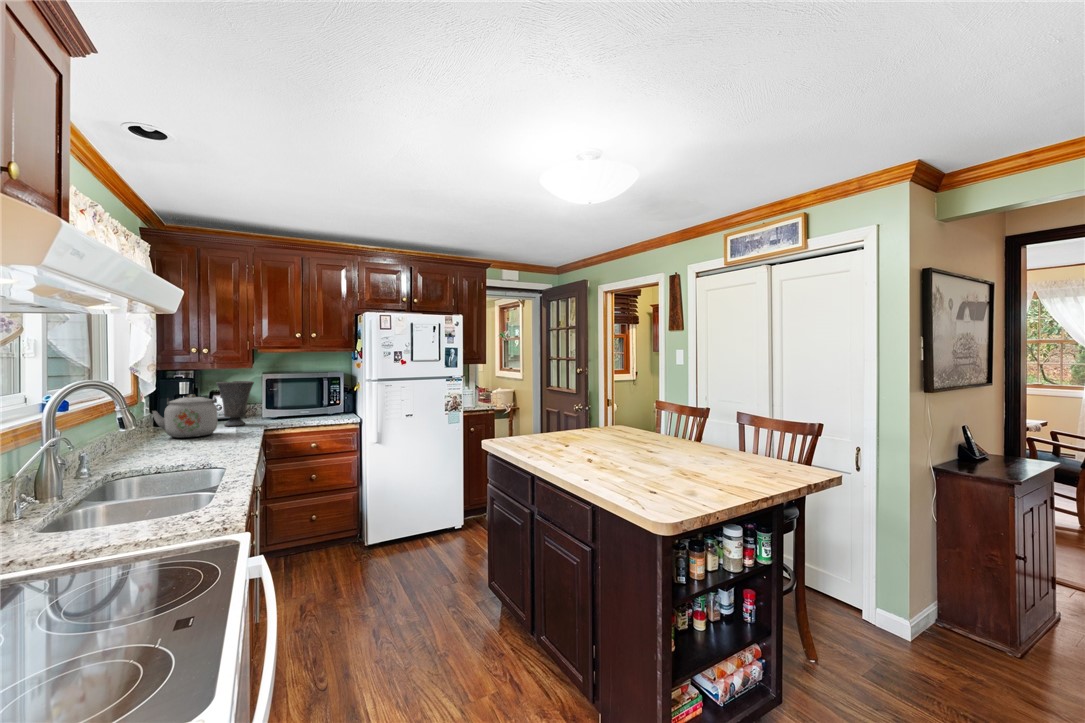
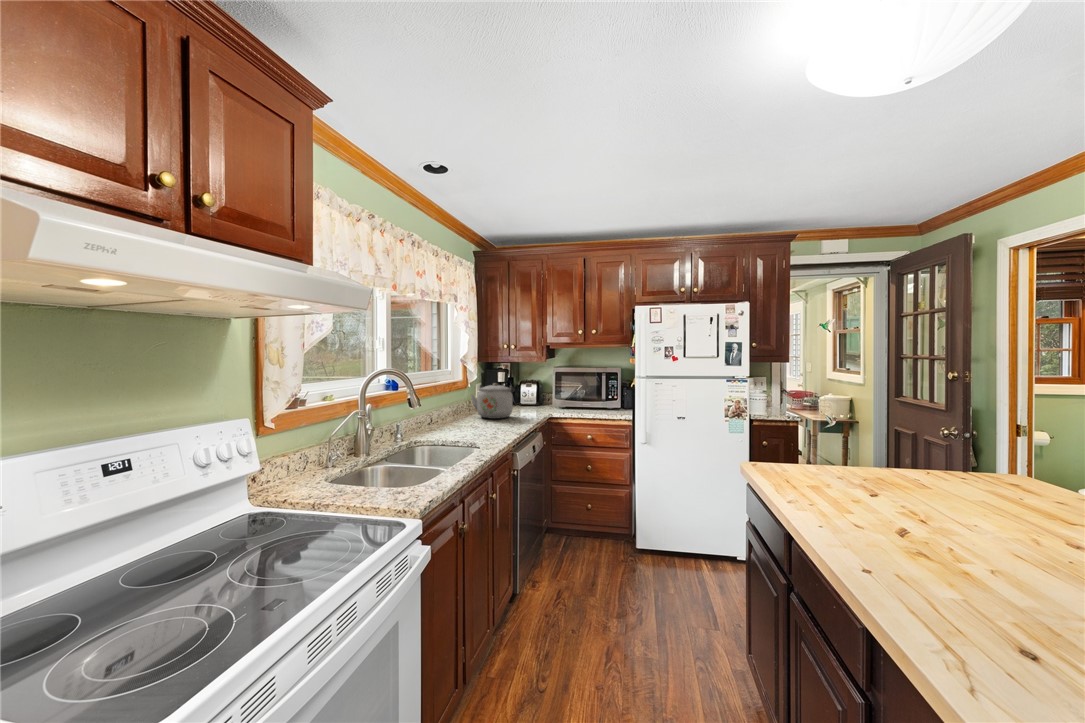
vase: present [216,381,254,426] -> none [520,373,548,412]

